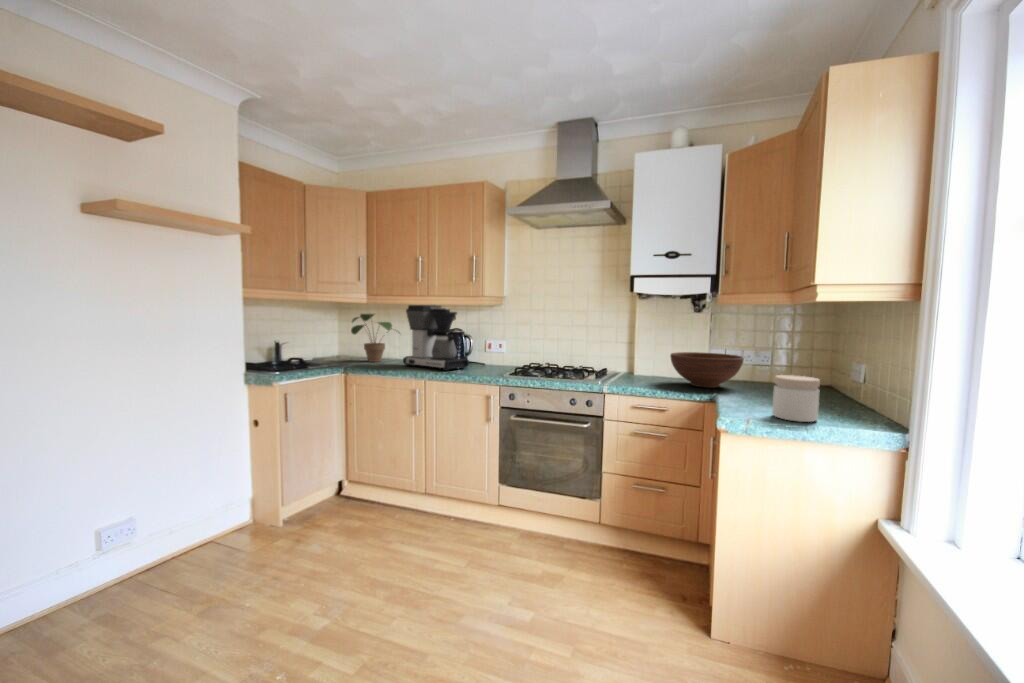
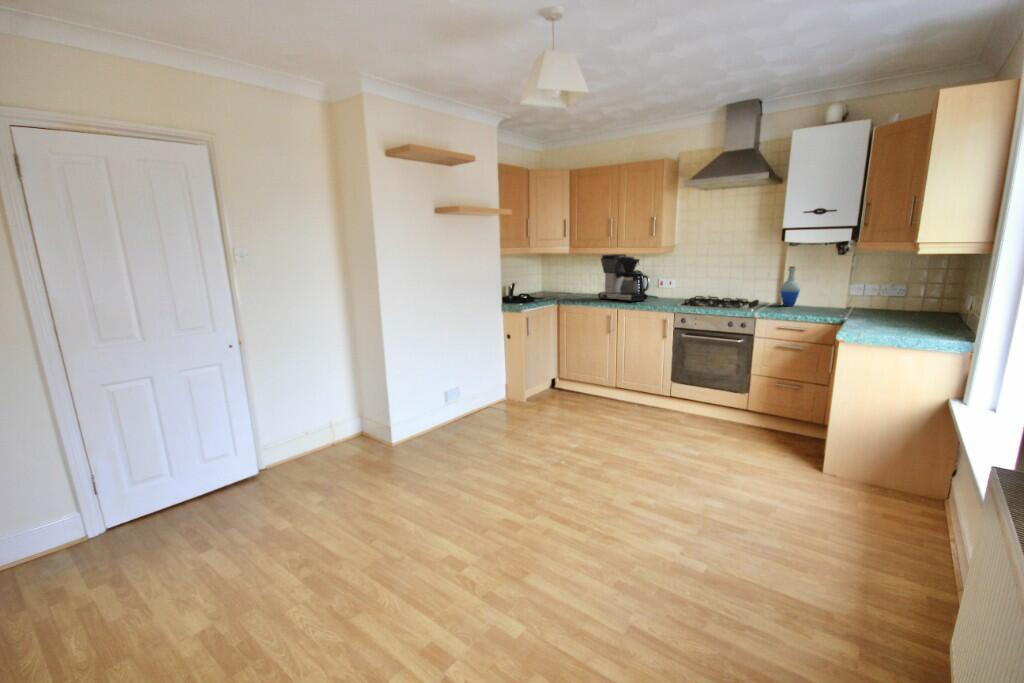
potted plant: present [351,314,392,362] -> none [558,260,594,296]
bottle: none [631,326,653,377] -> present [781,266,800,306]
fruit bowl: present [670,352,744,388] -> none [813,287,876,314]
jar: present [772,375,820,422] -> none [880,303,918,334]

